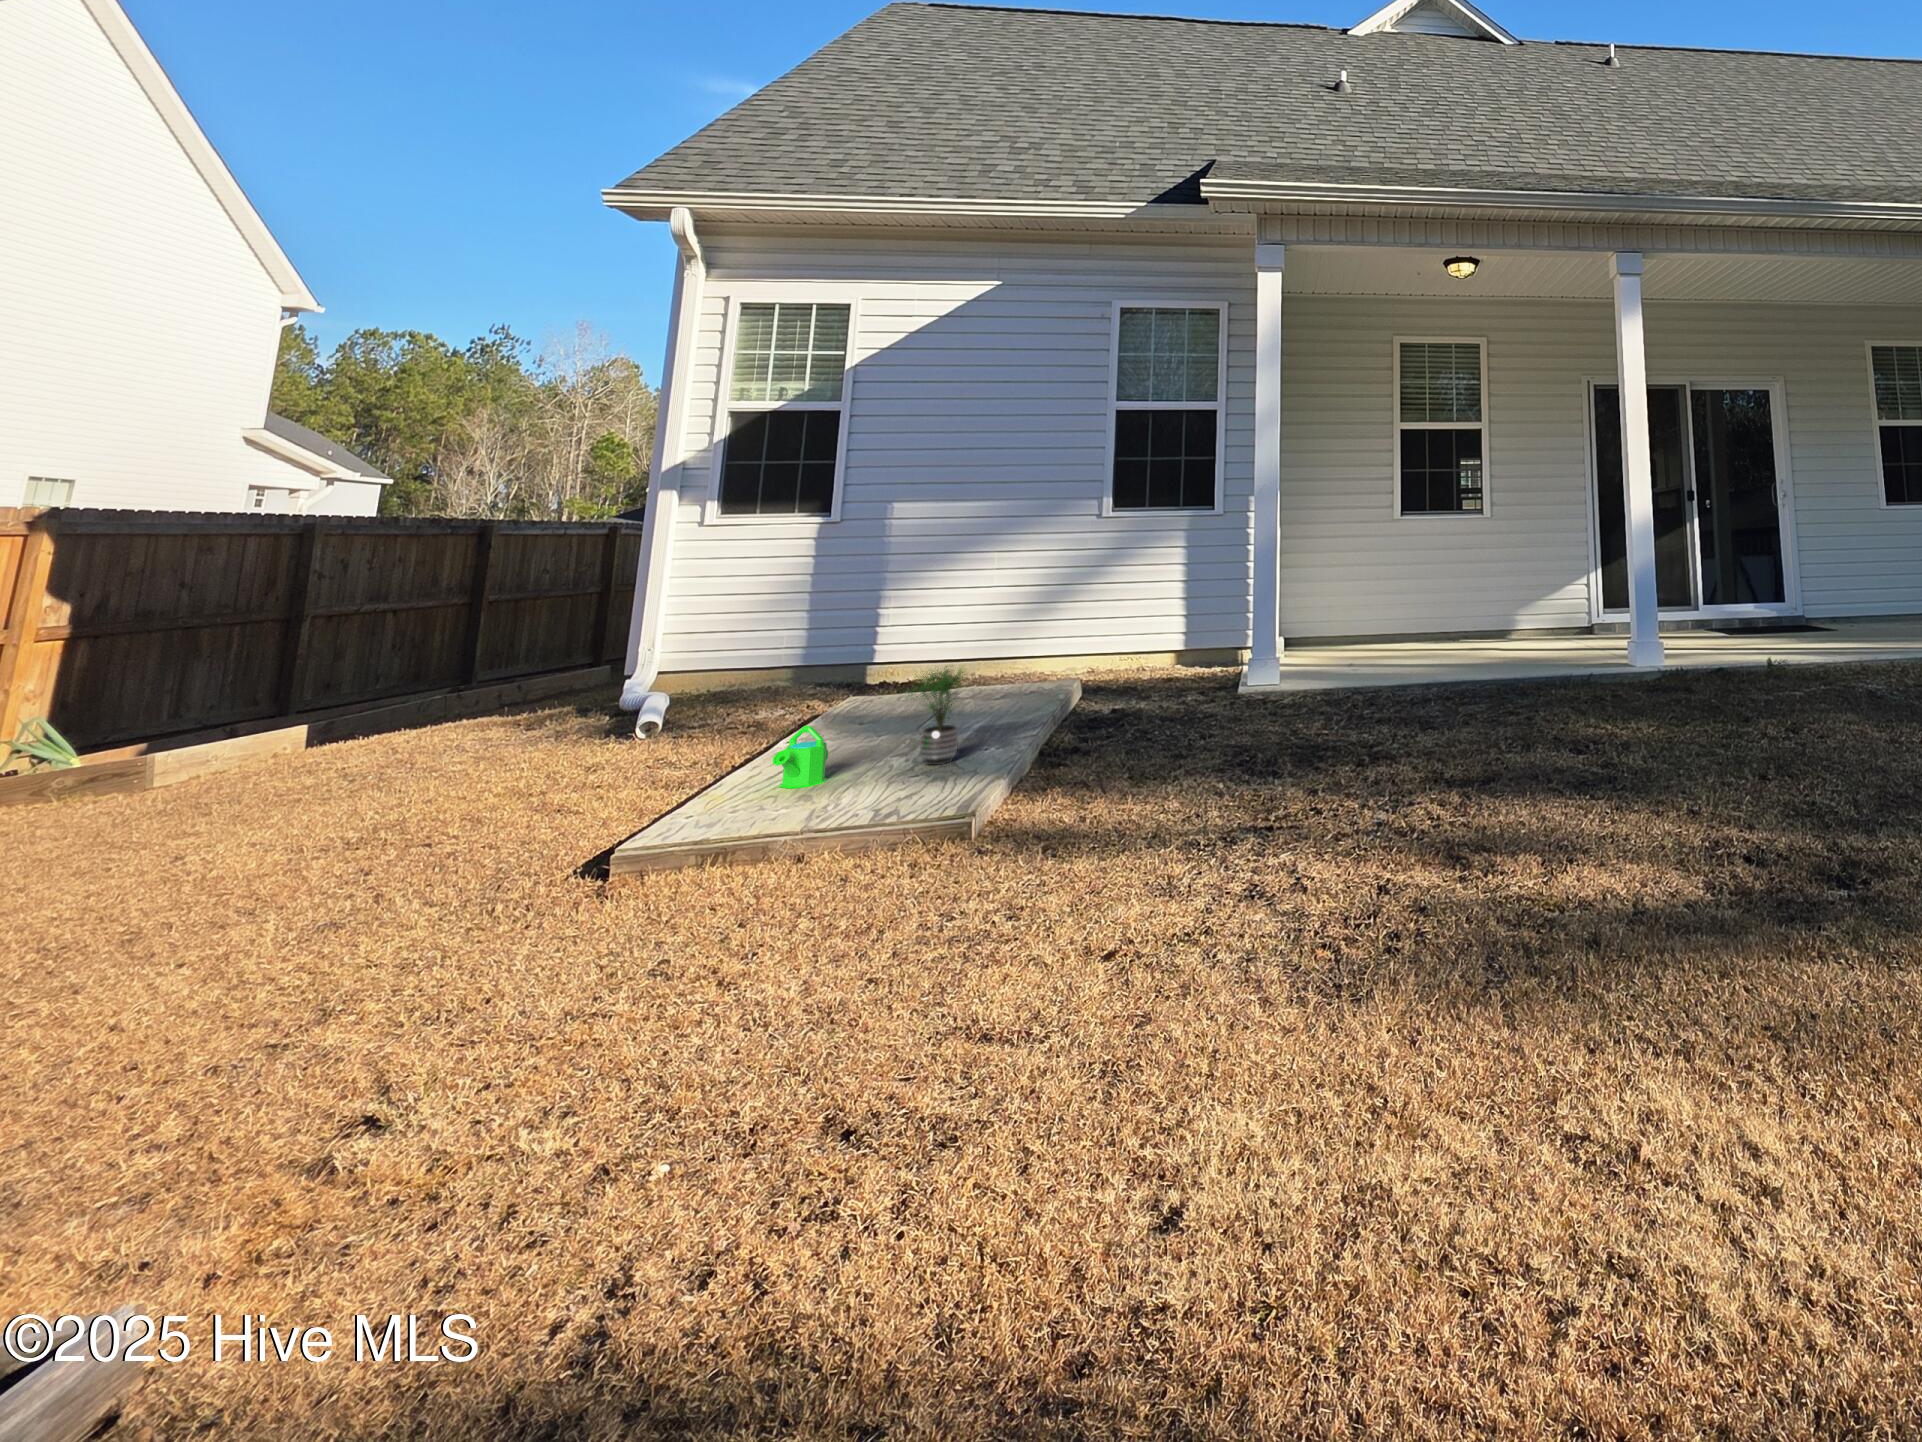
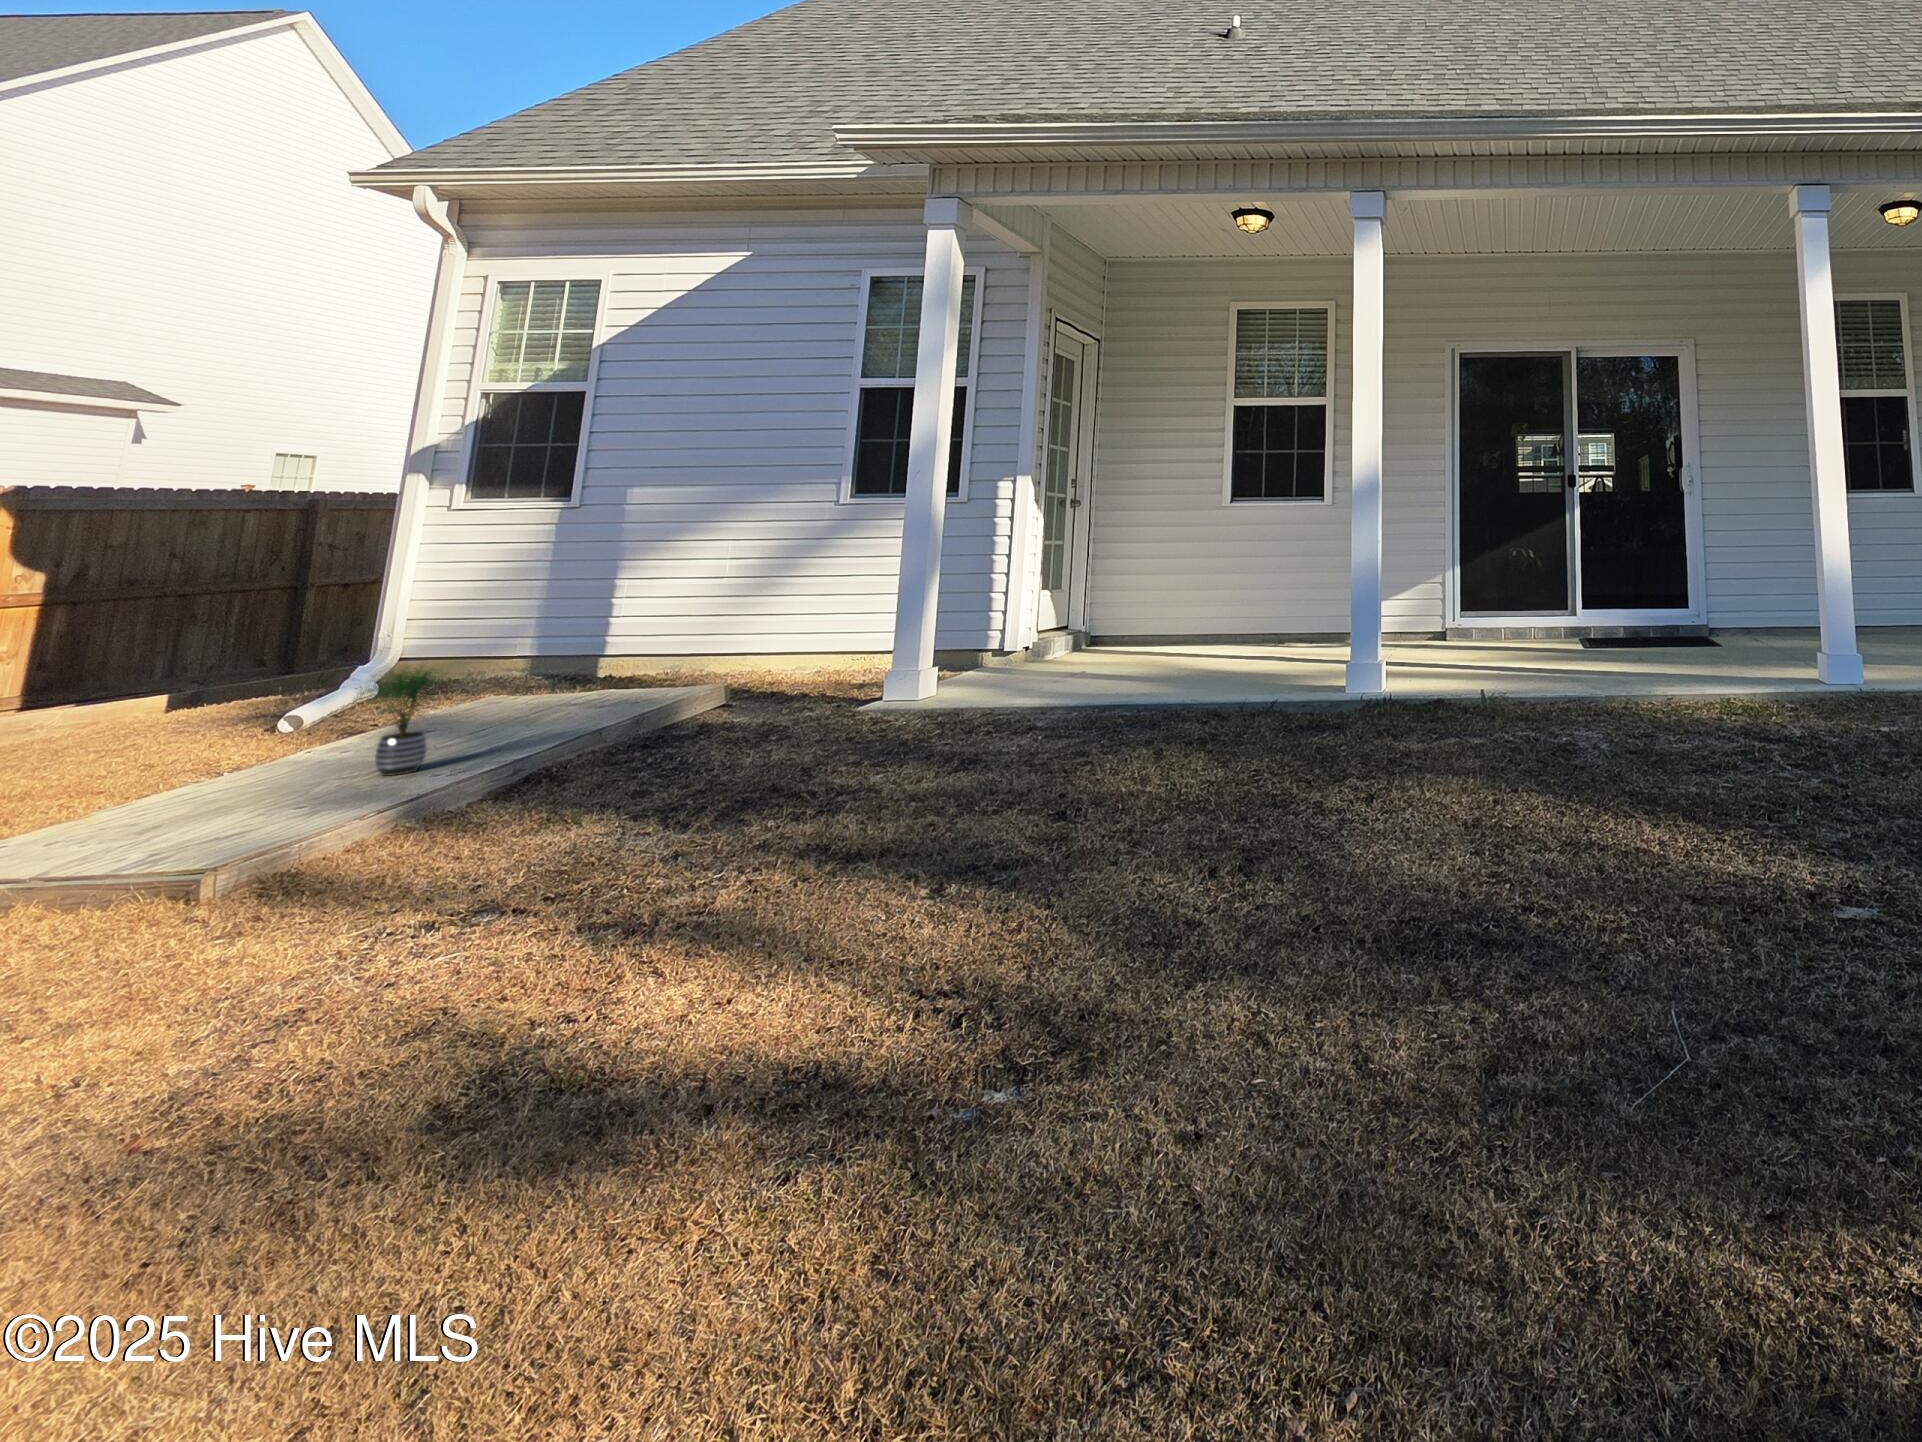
watering can: present [773,726,828,789] -> none [171,727,280,796]

